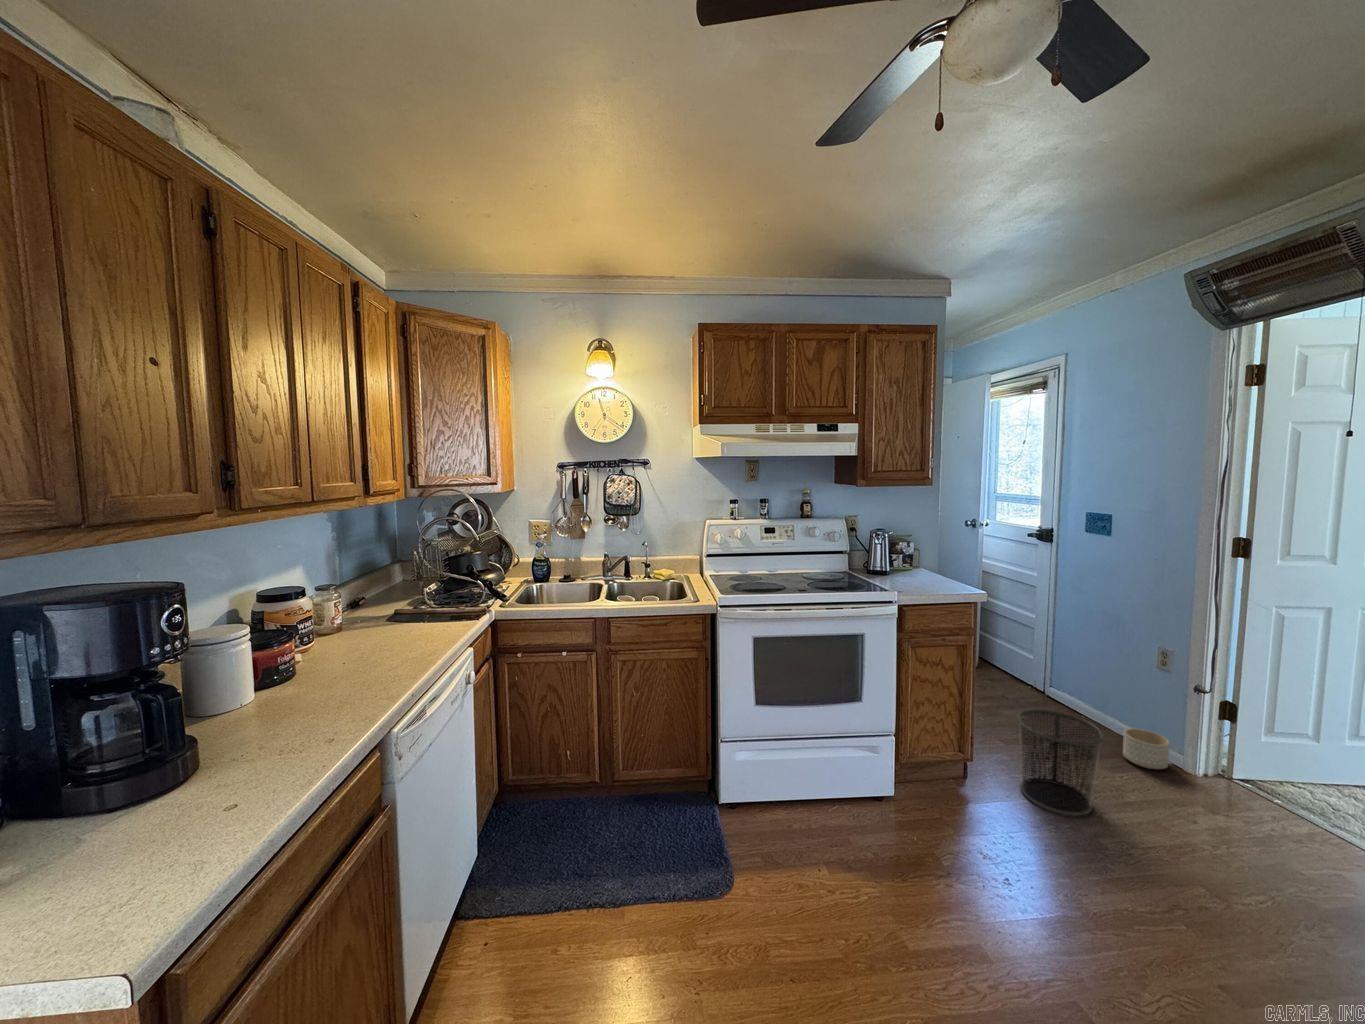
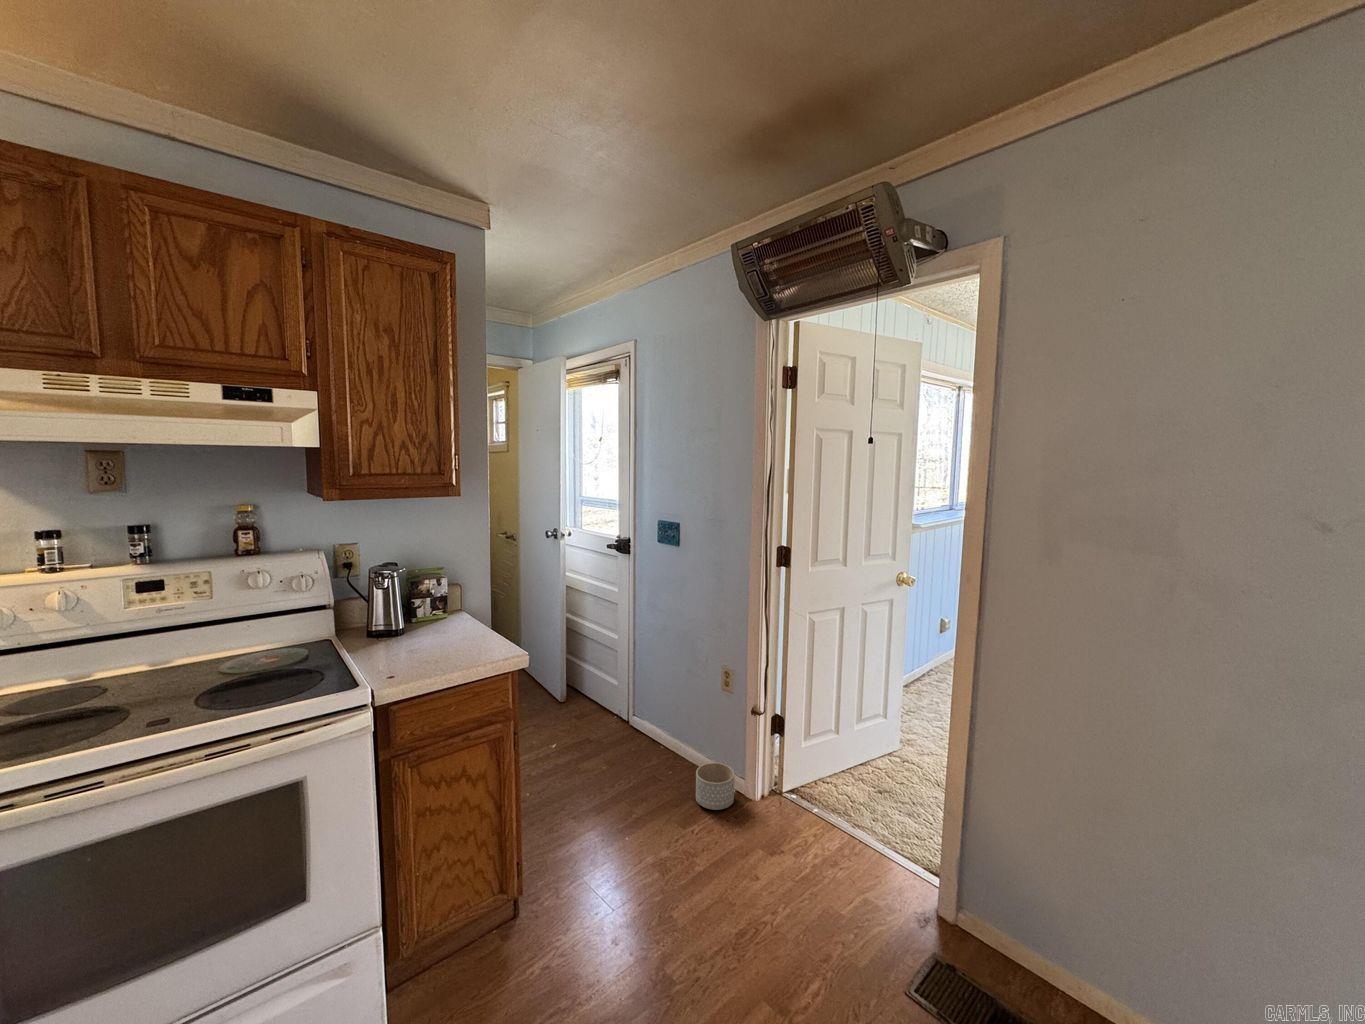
waste bin: present [1017,710,1104,816] -> none [576,787,671,938]

